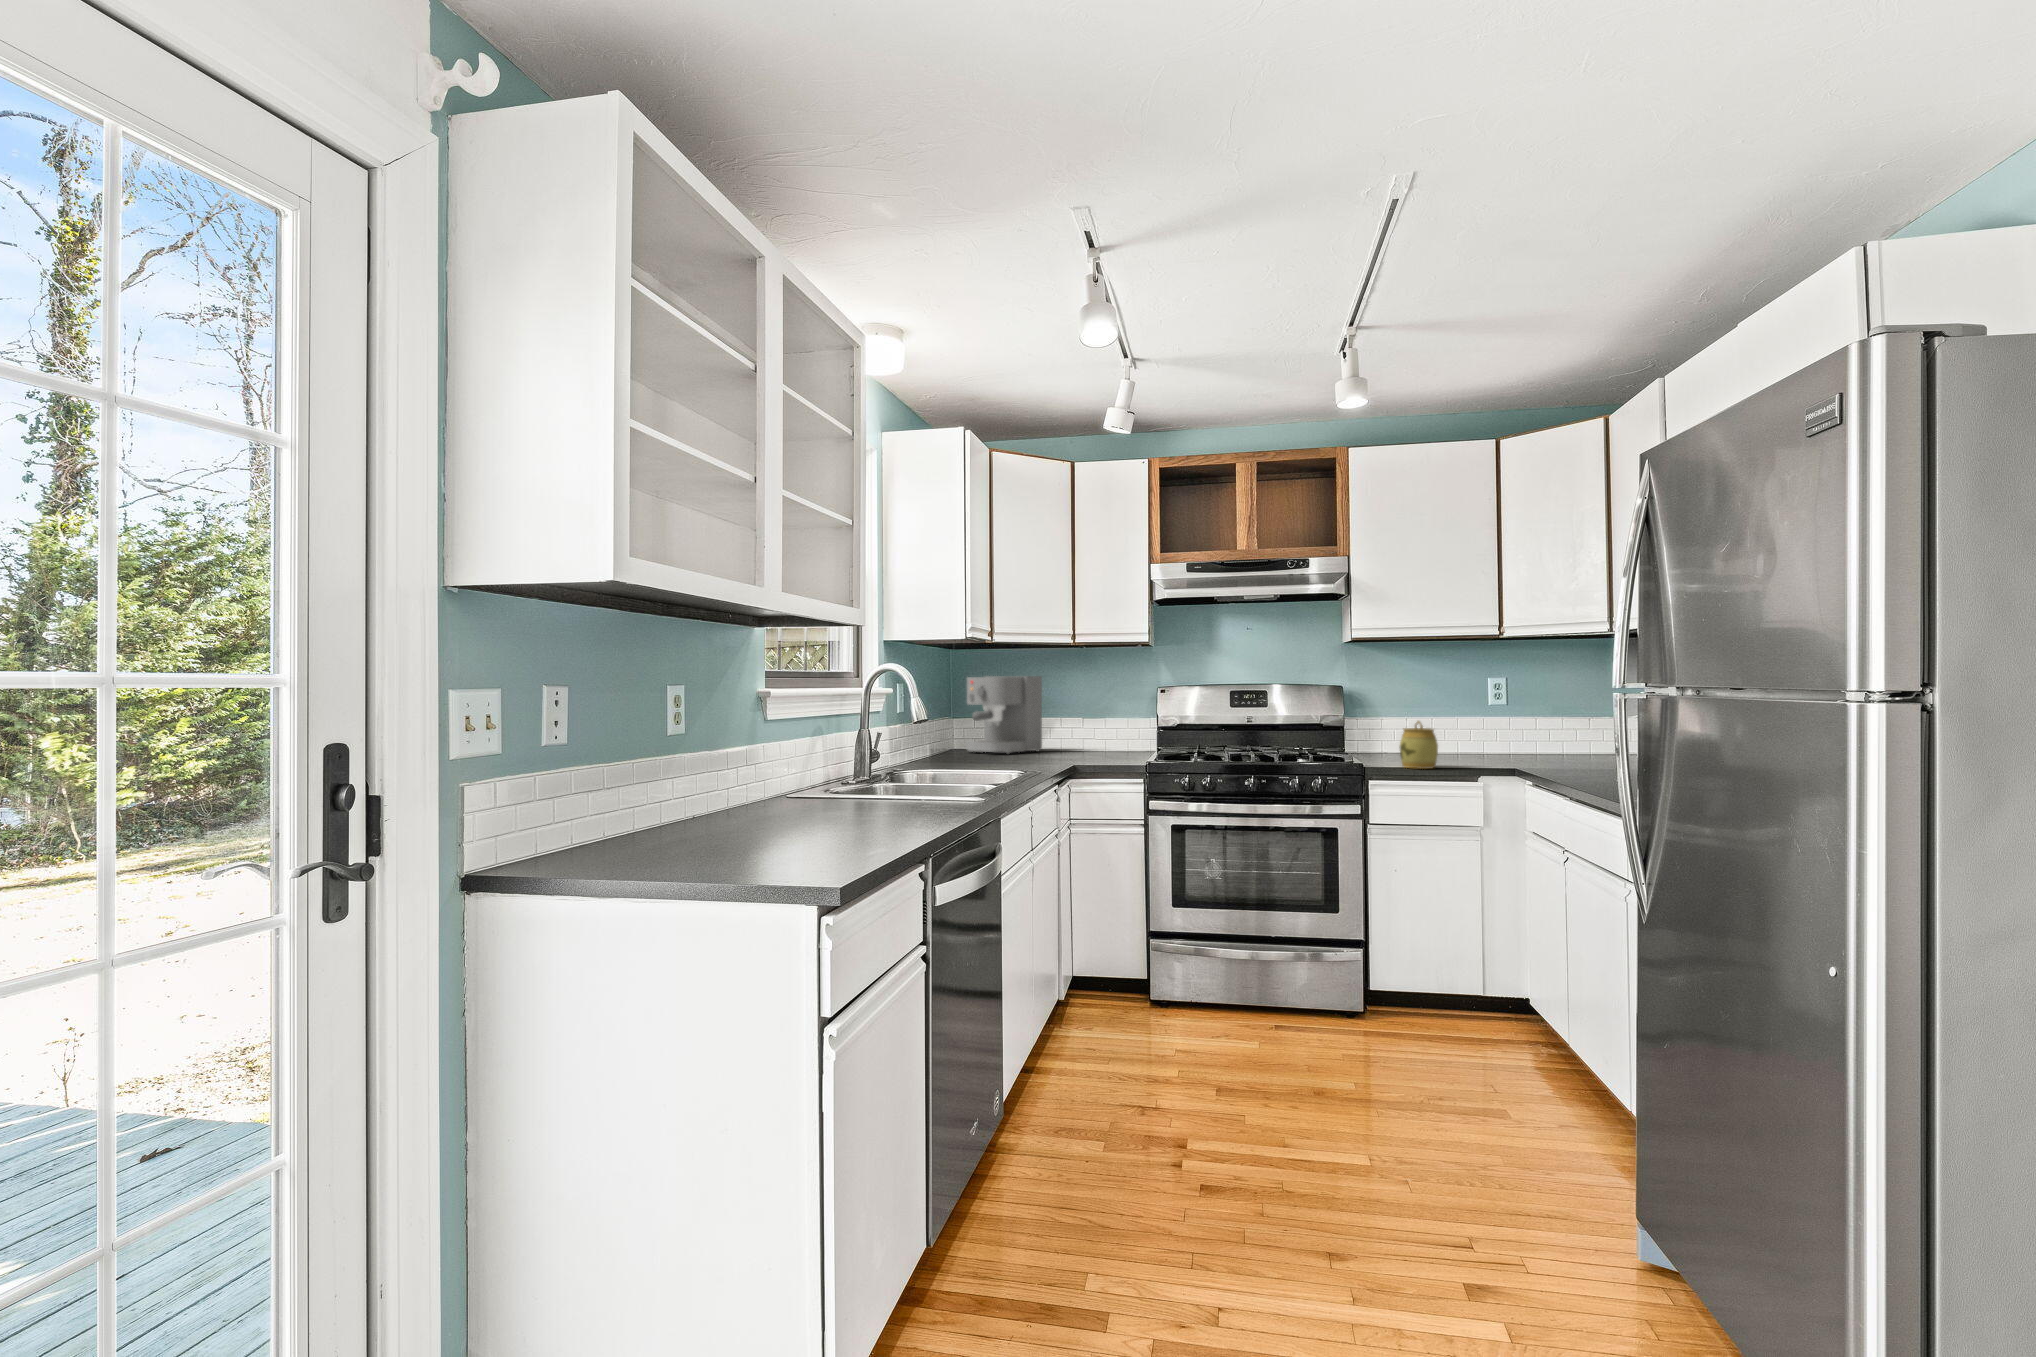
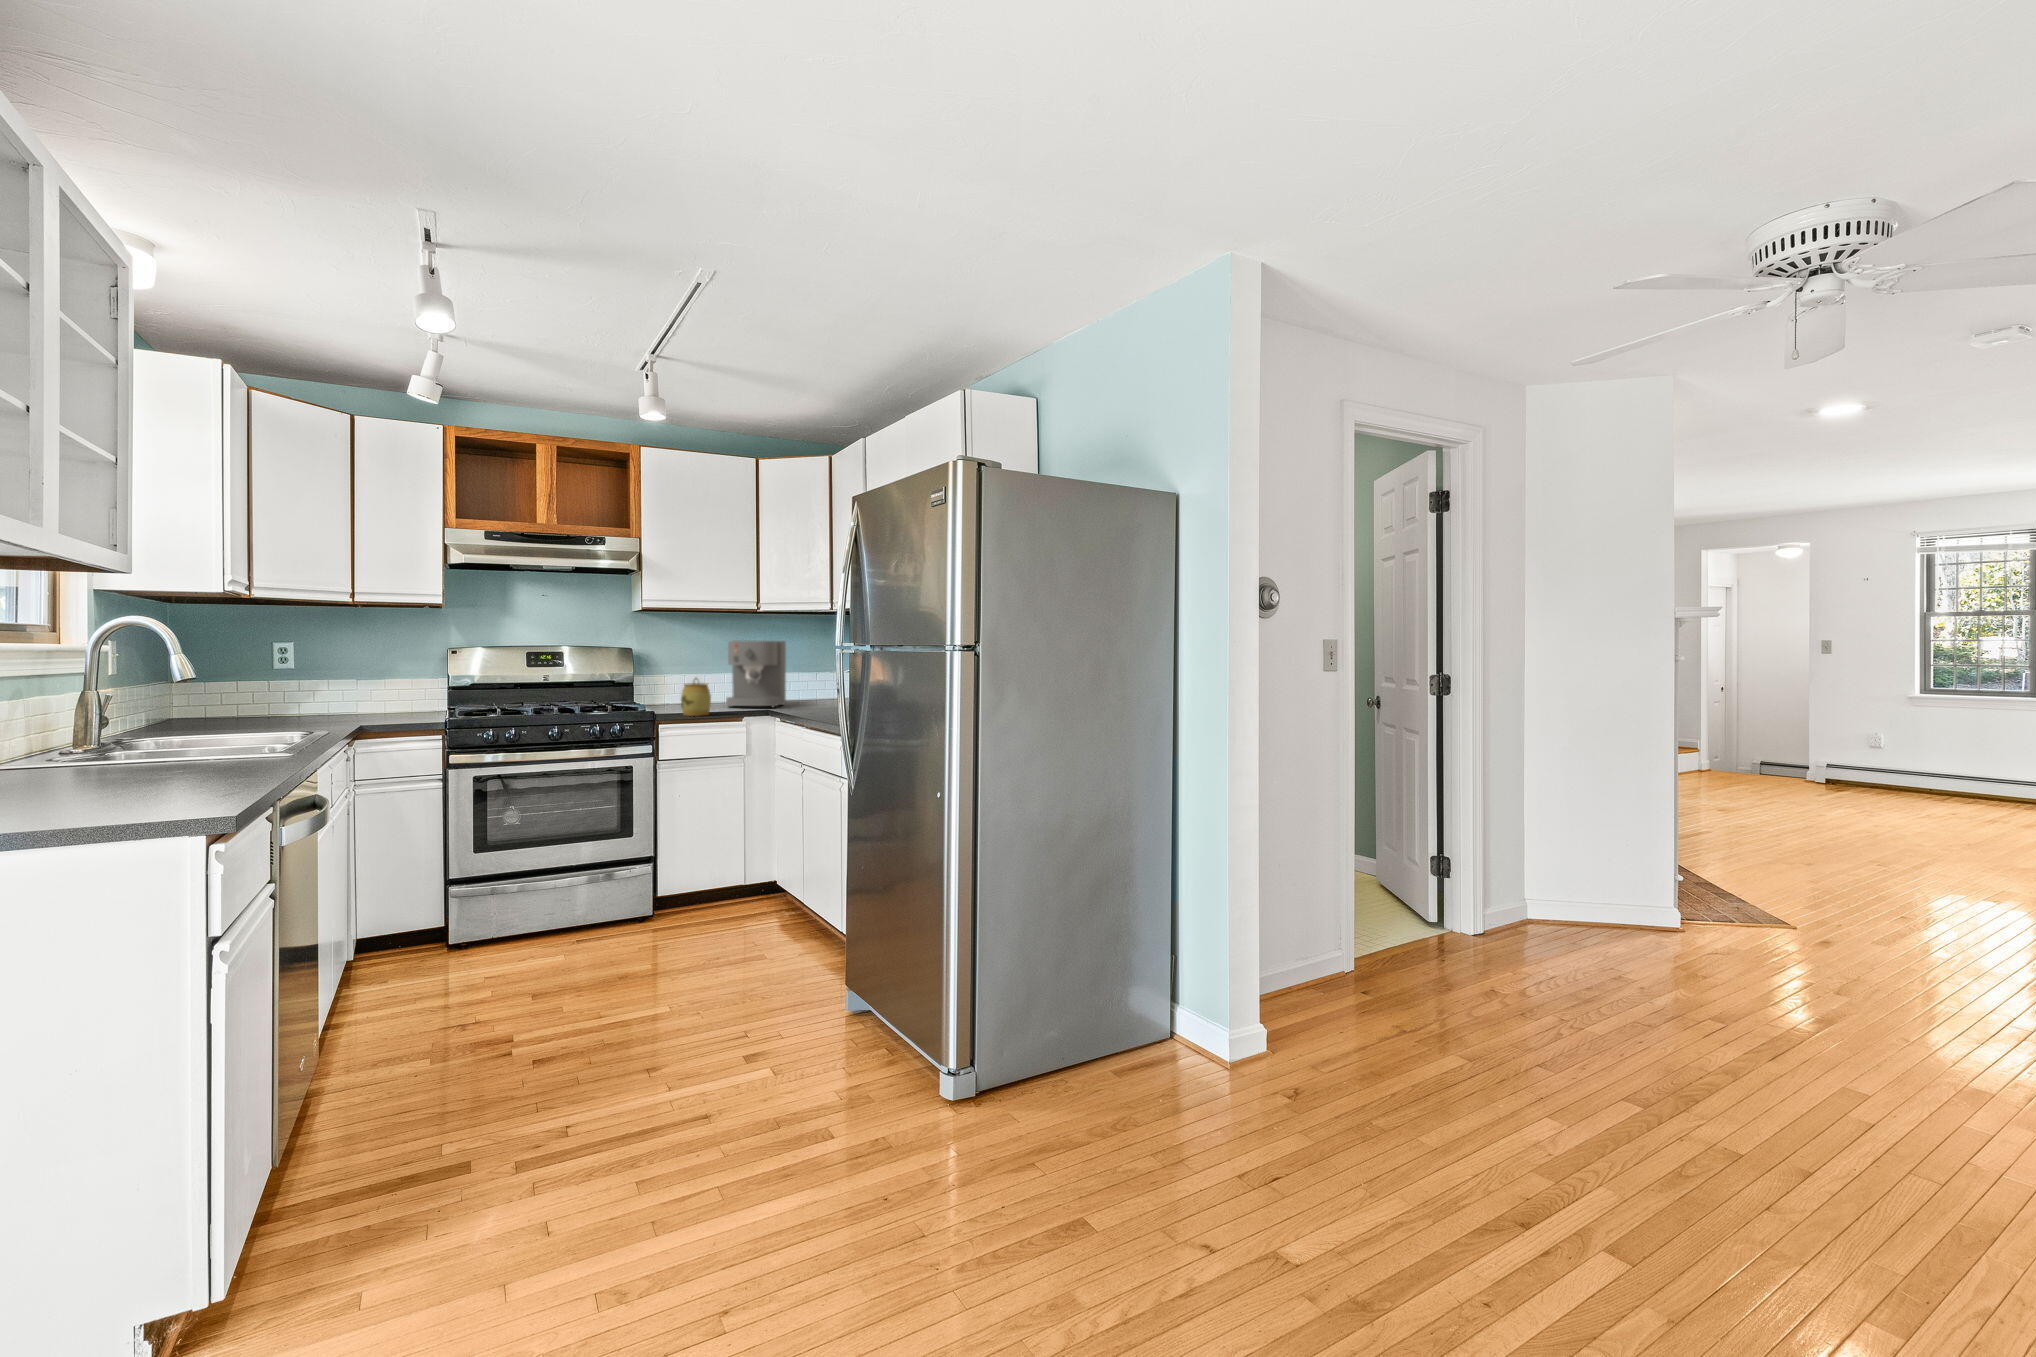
coffee maker: present [967,676,1042,754] -> present [726,640,786,707]

